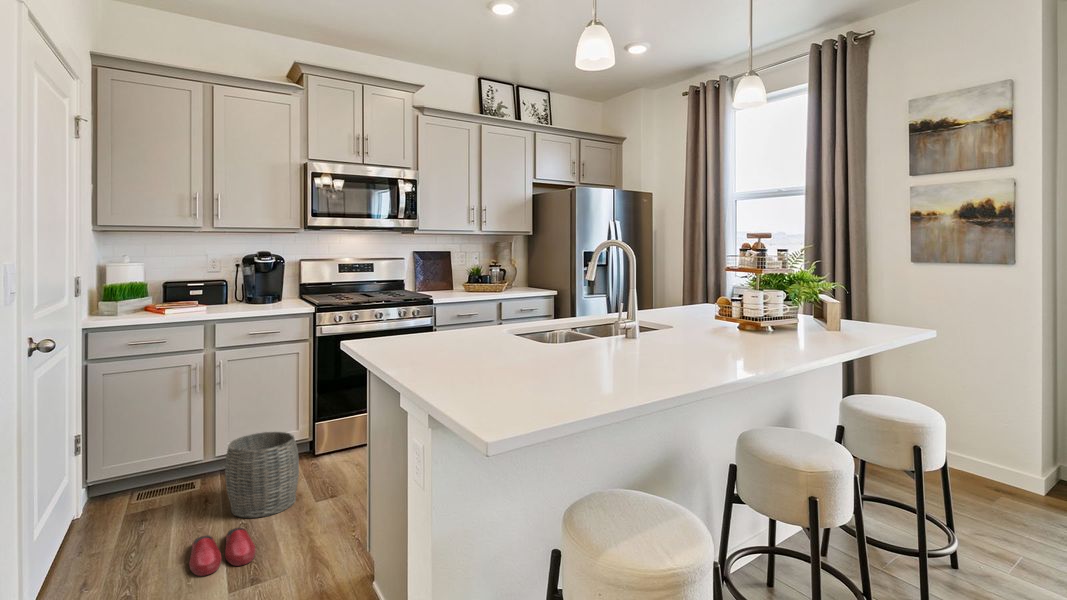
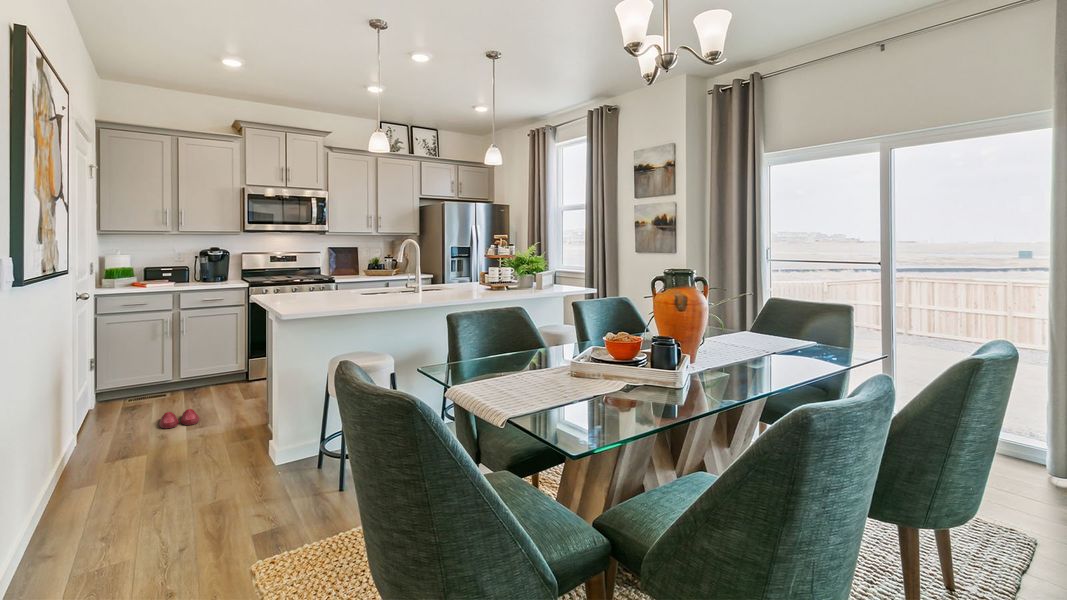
woven basket: present [225,432,299,518] -> none [184,360,232,409]

